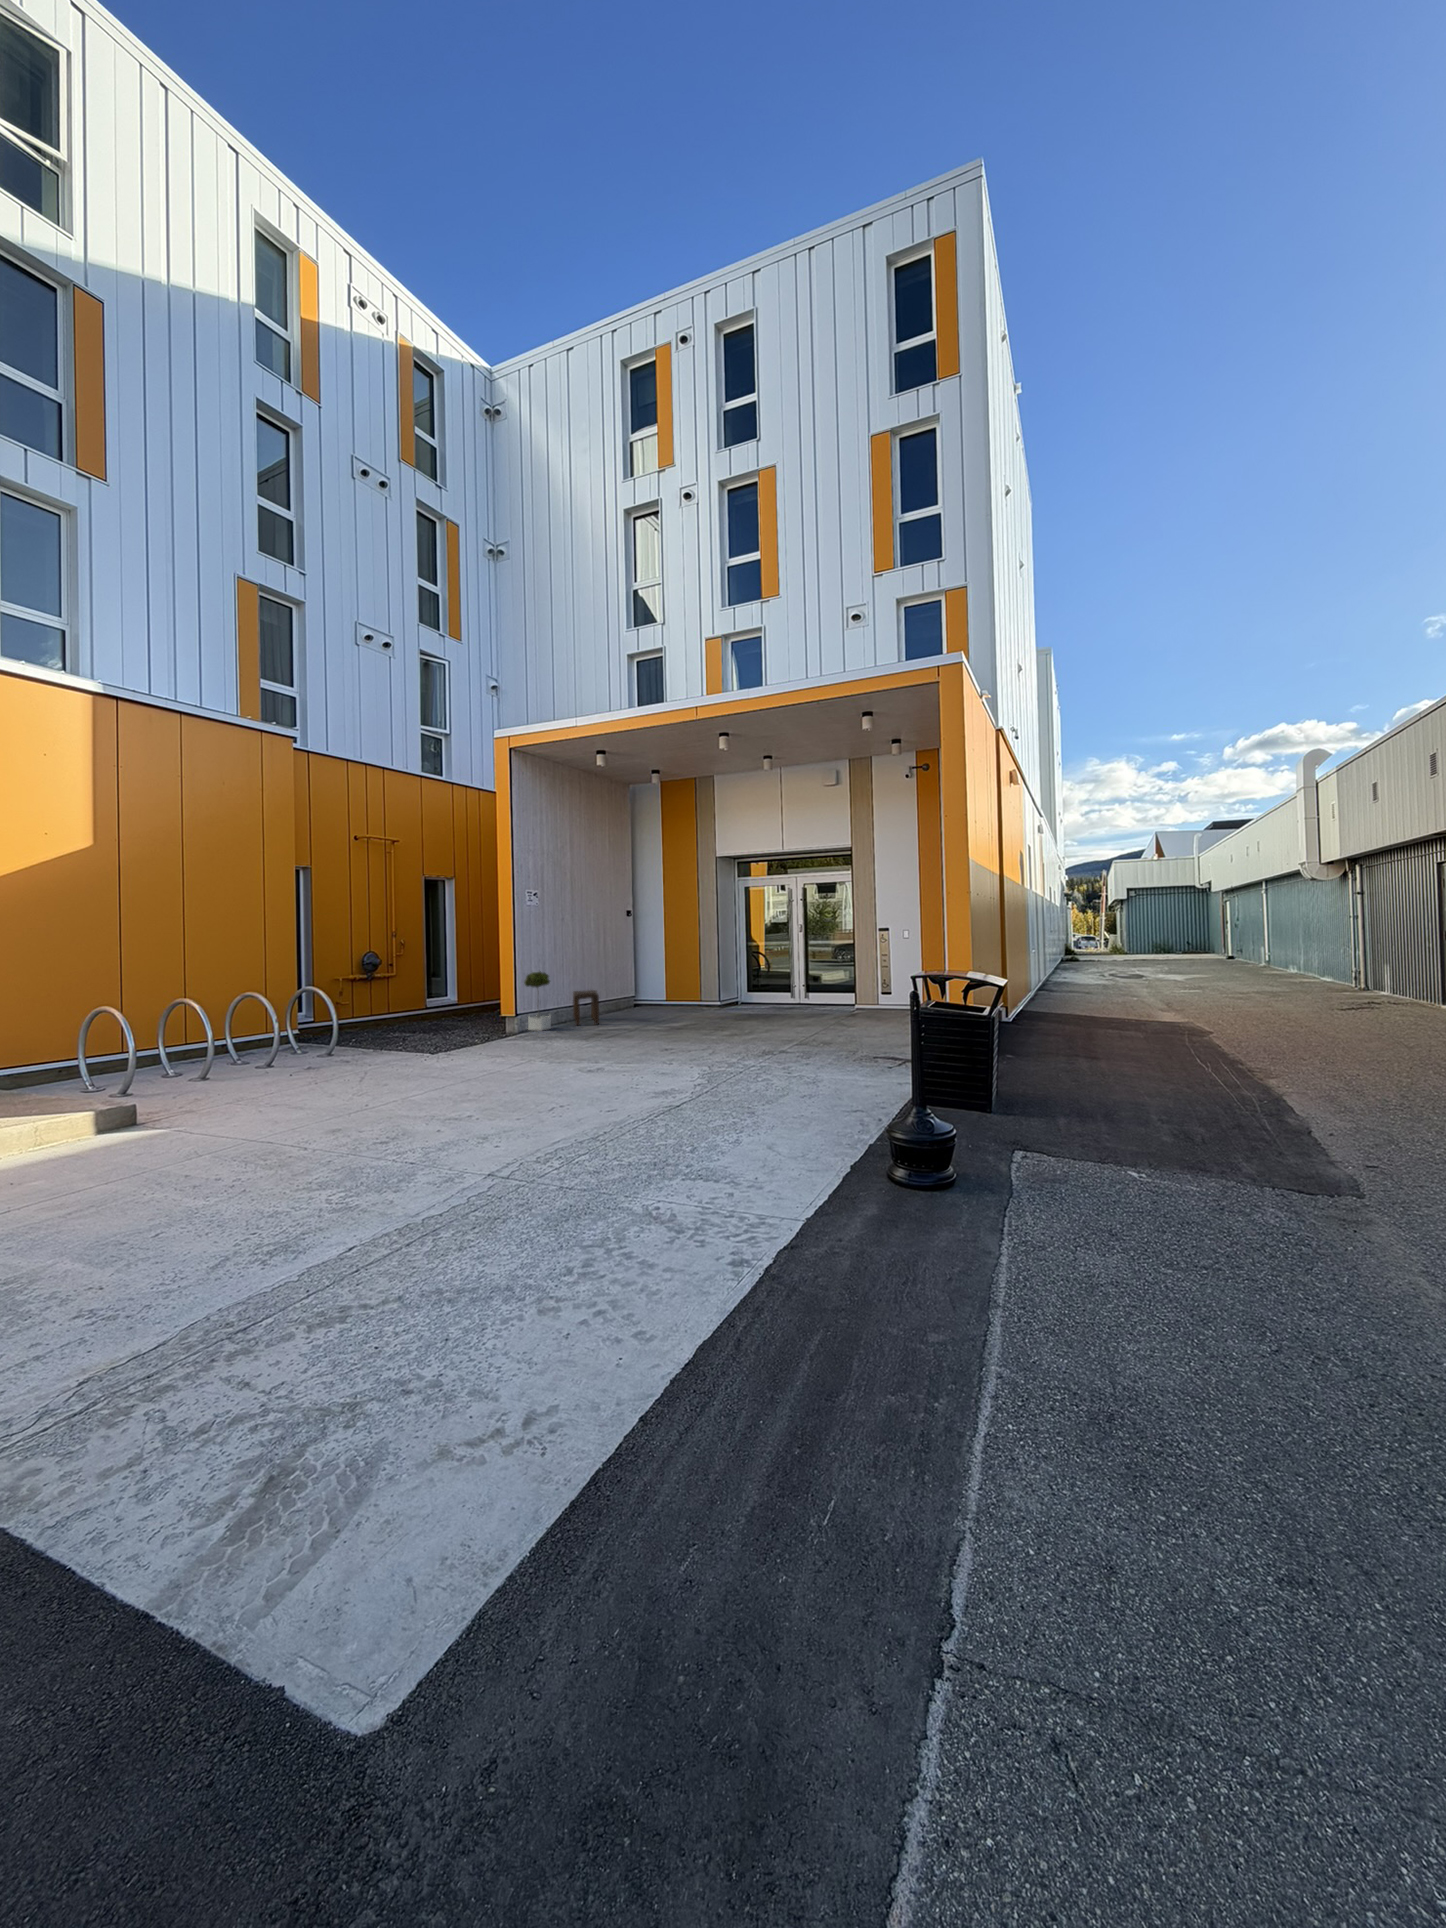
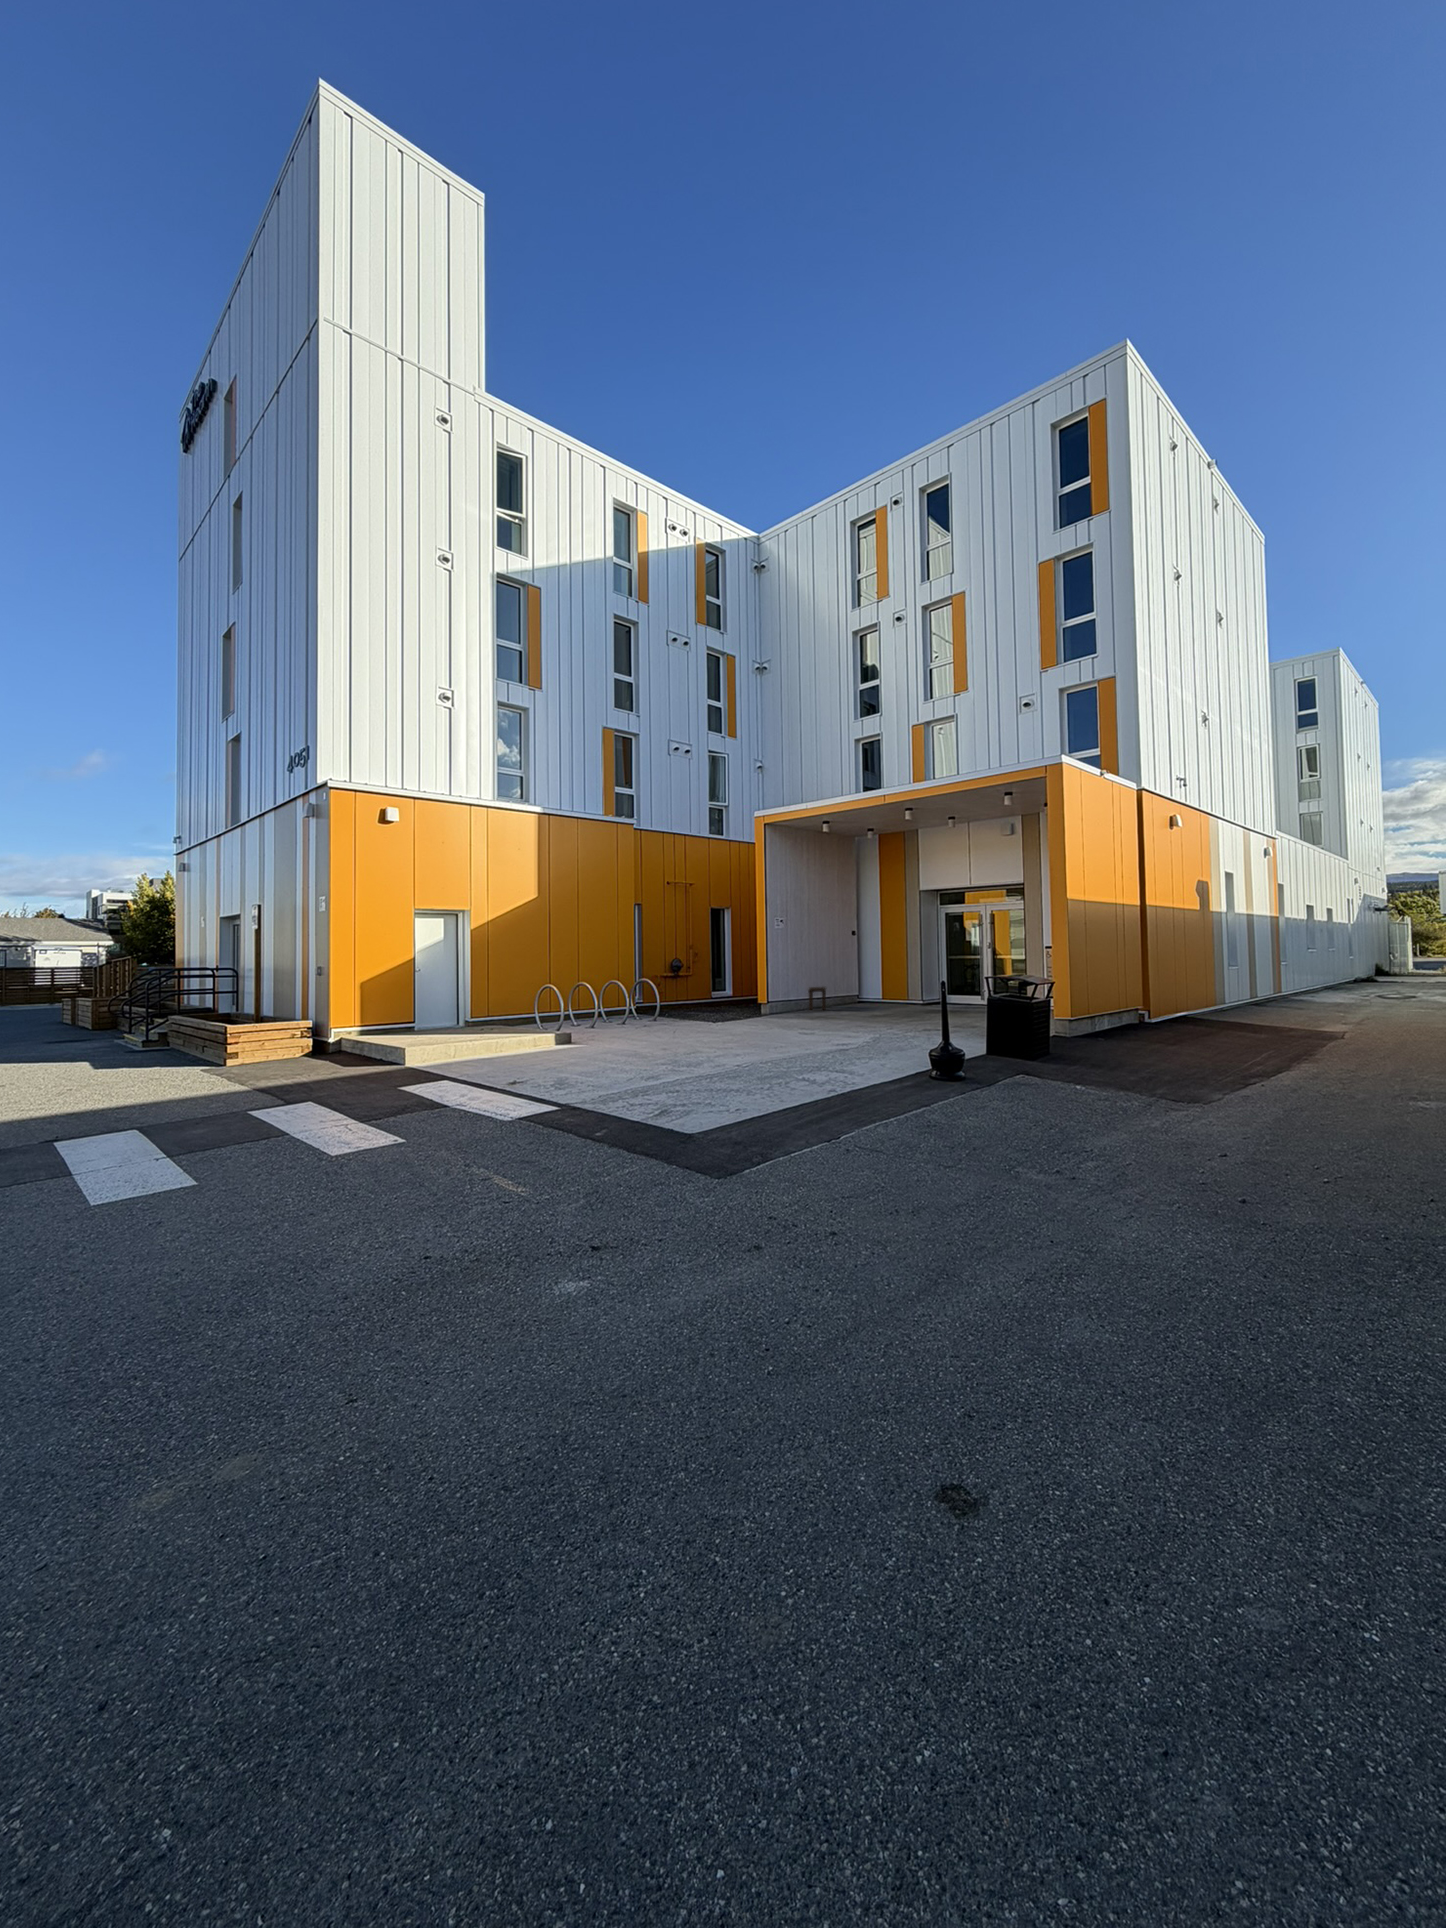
potted tree: present [524,972,551,1031] -> none [774,972,792,1012]

